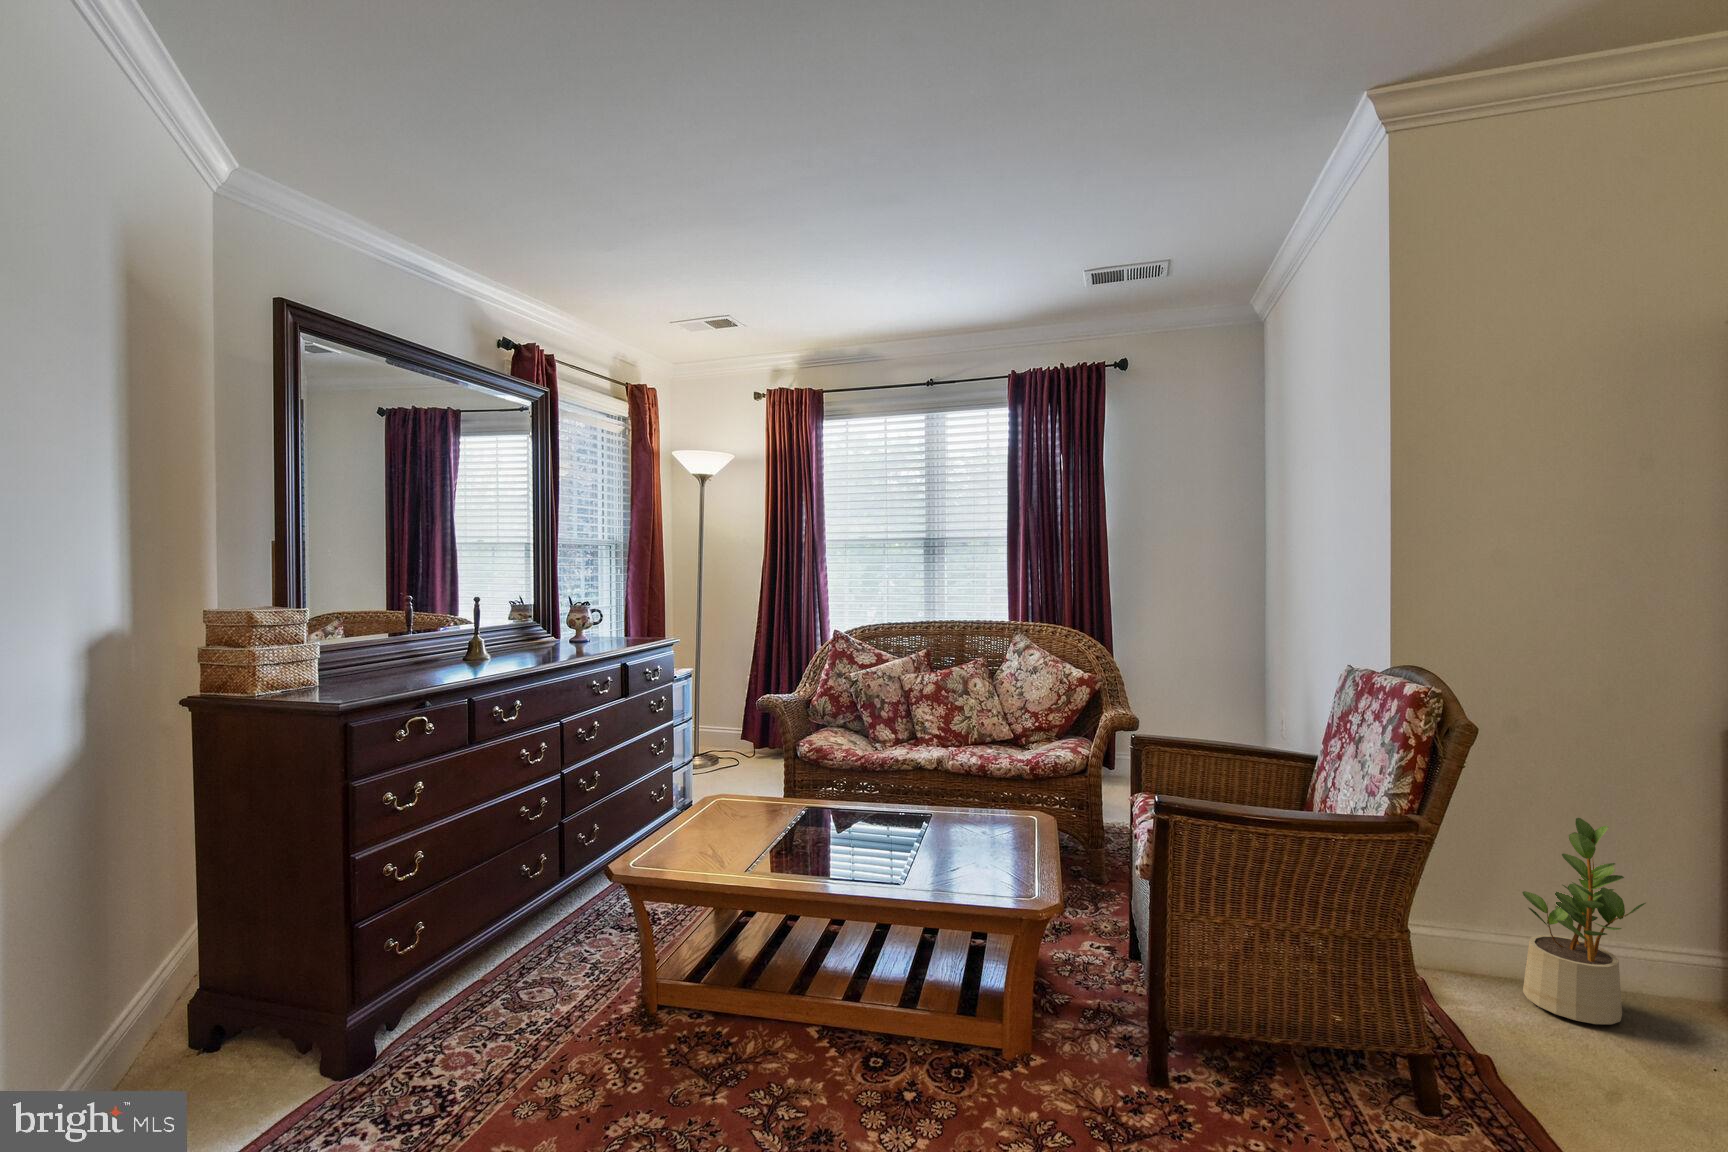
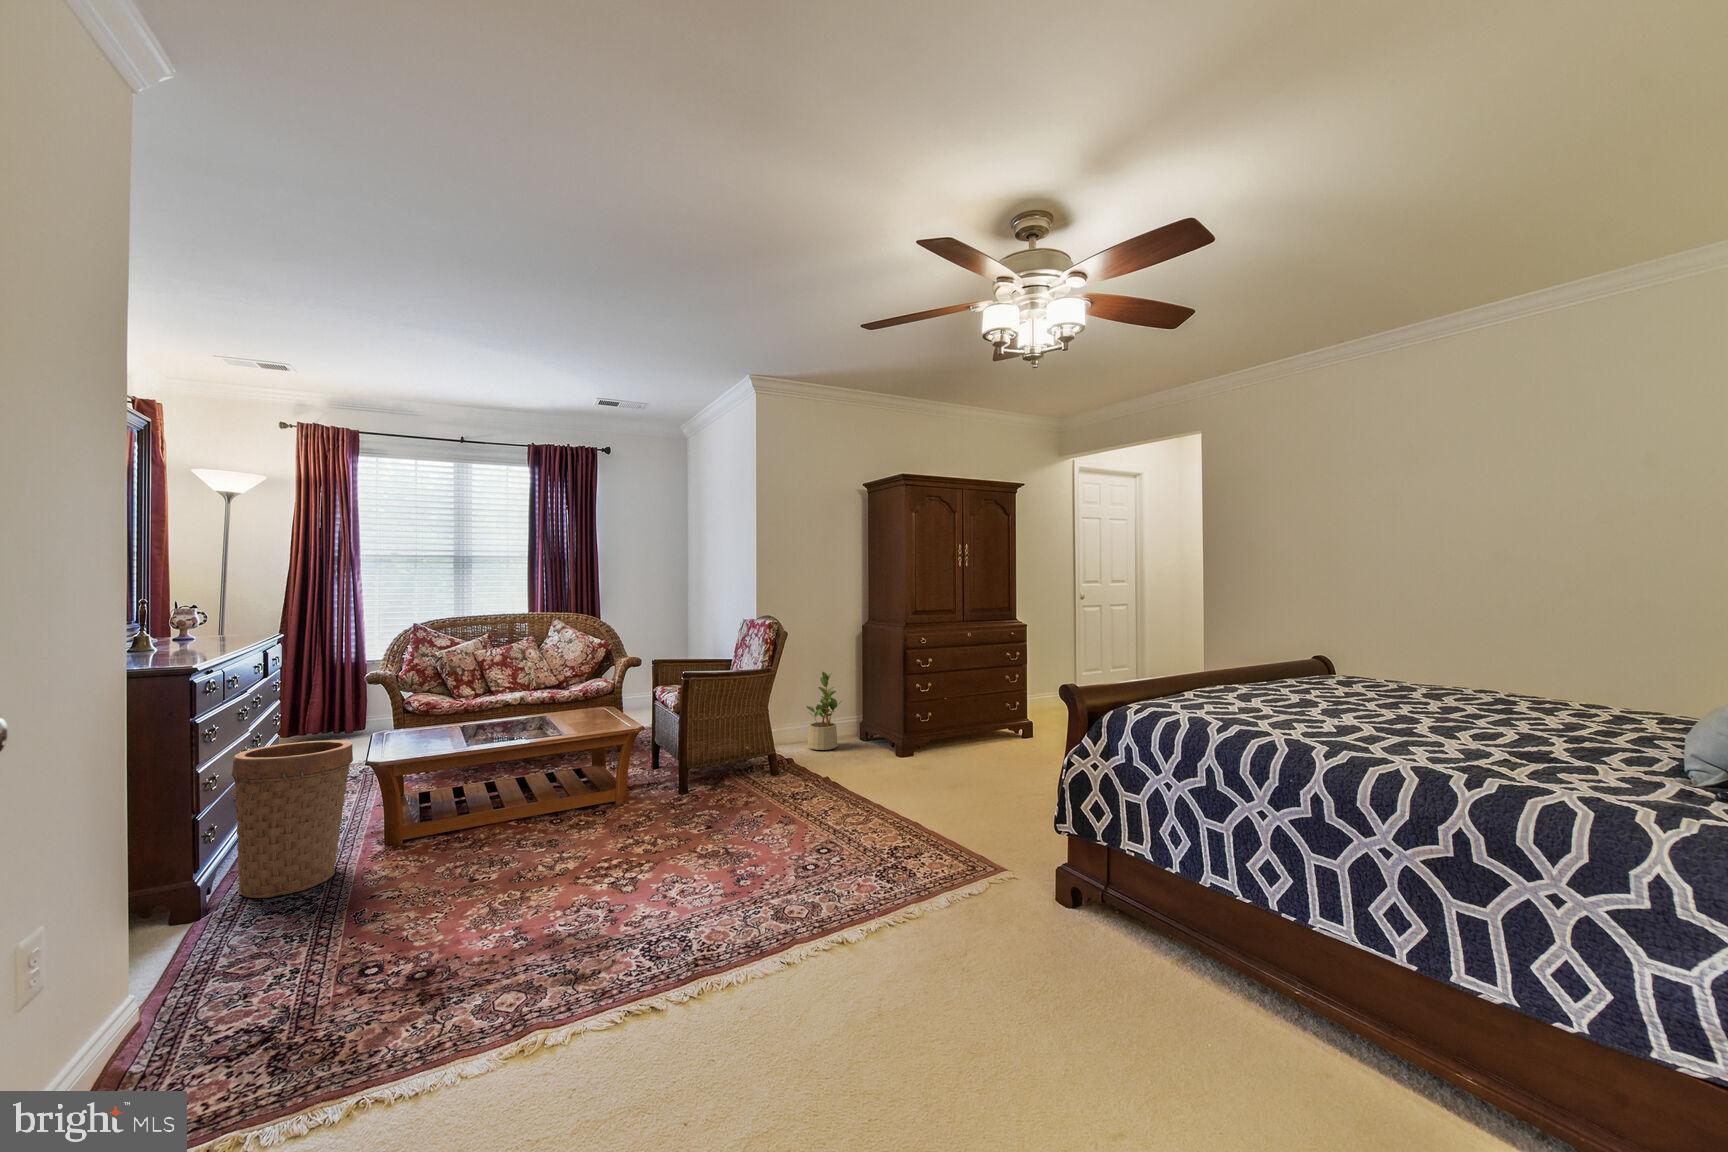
basket: none [426,817,586,1077] -> present [232,740,353,898]

